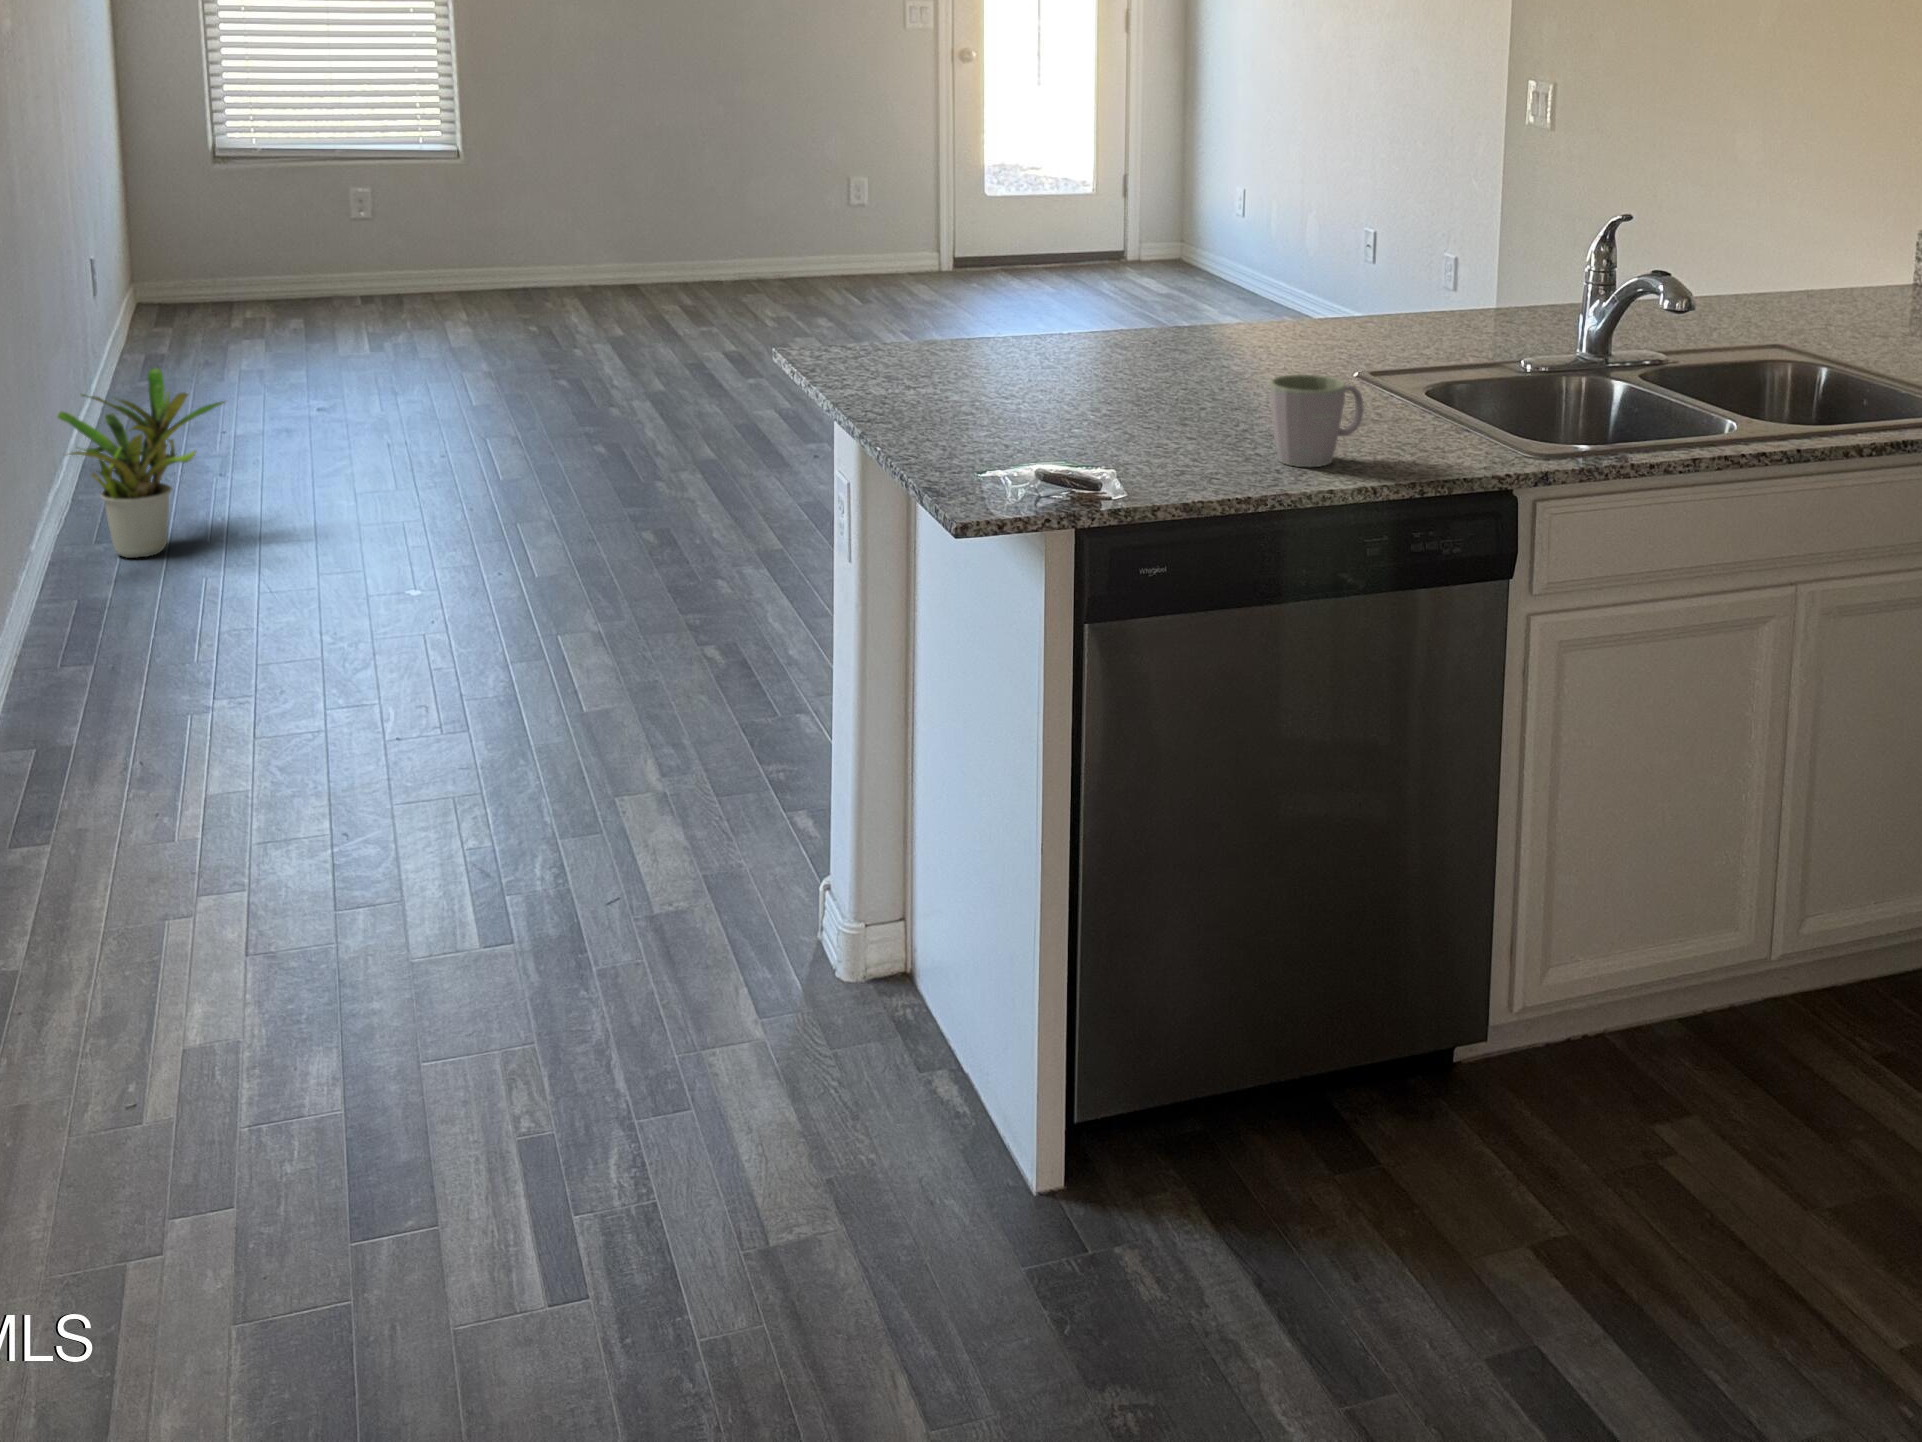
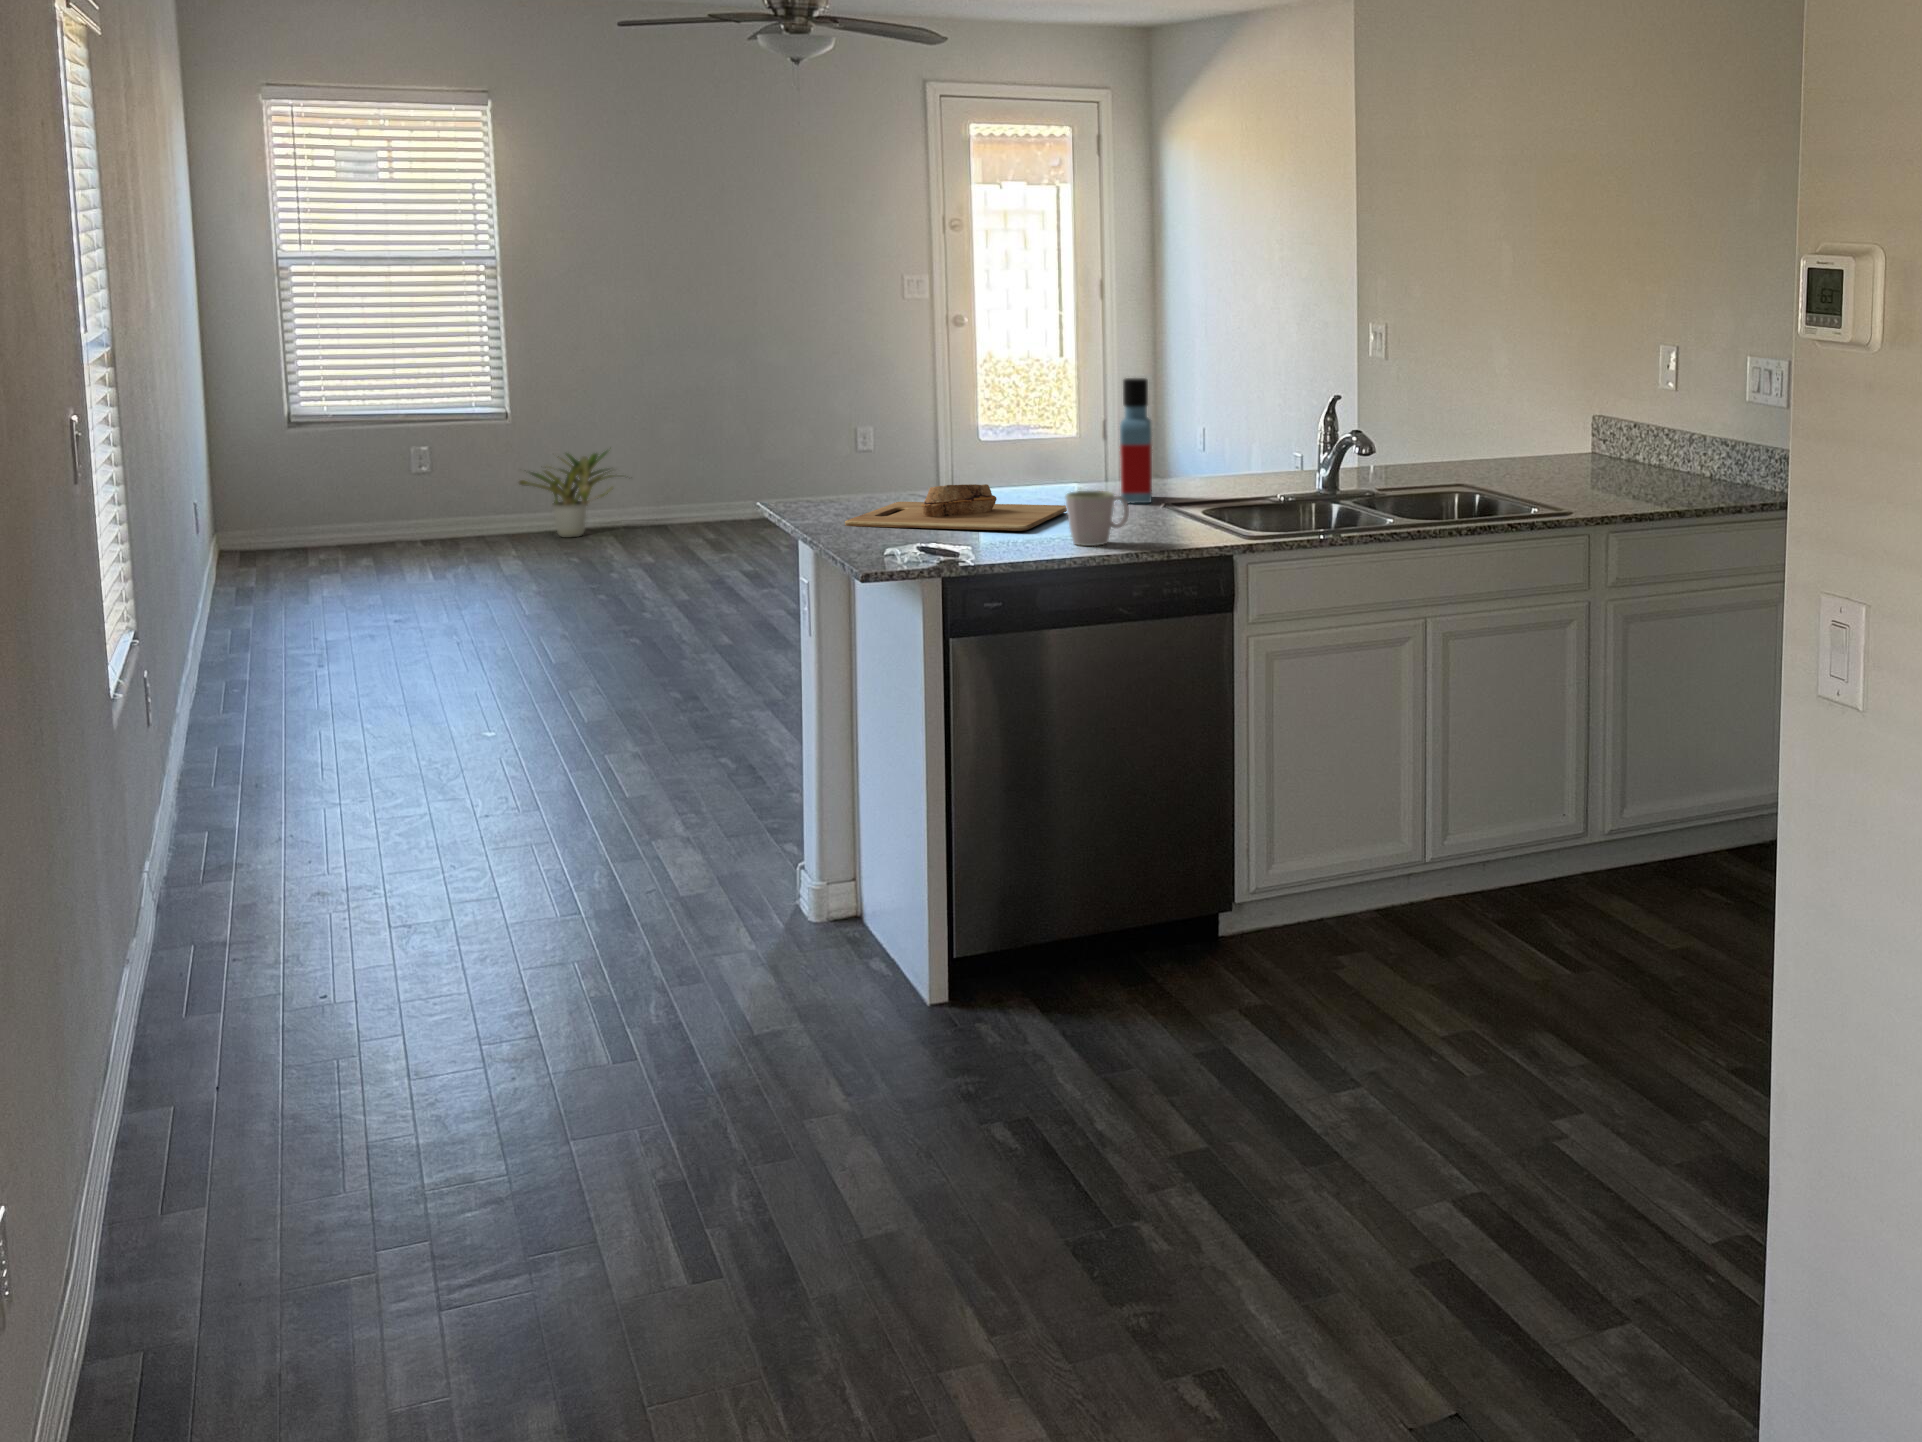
bottle: none [1296,178,1350,368] -> present [1120,378,1152,503]
cutting board: none [914,343,1235,428] -> present [845,484,1067,531]
potted plant: present [57,368,225,558] -> present [519,448,612,537]

